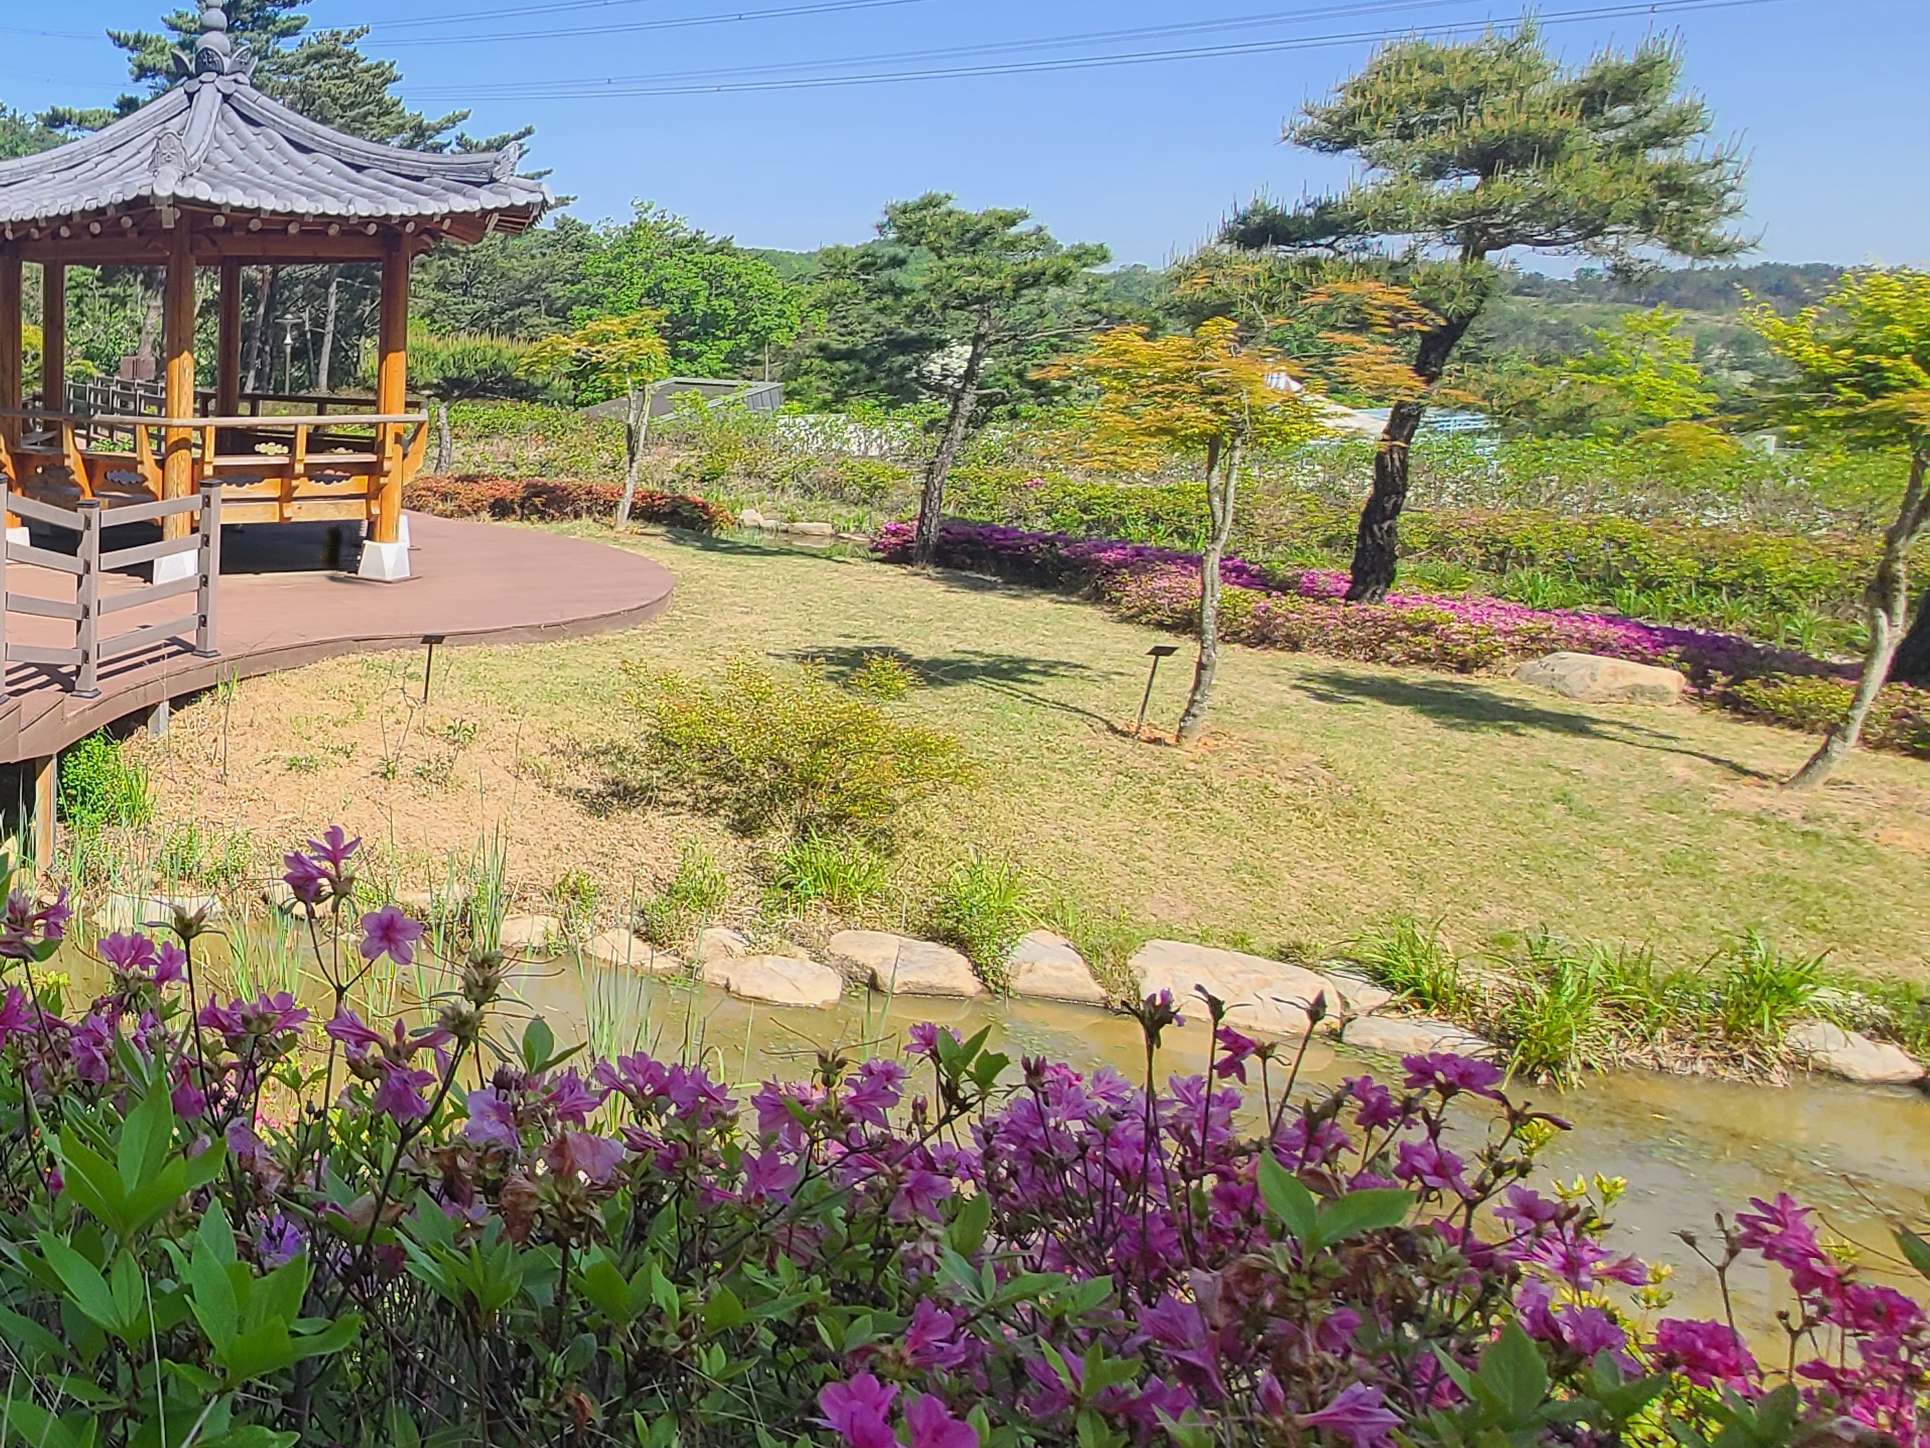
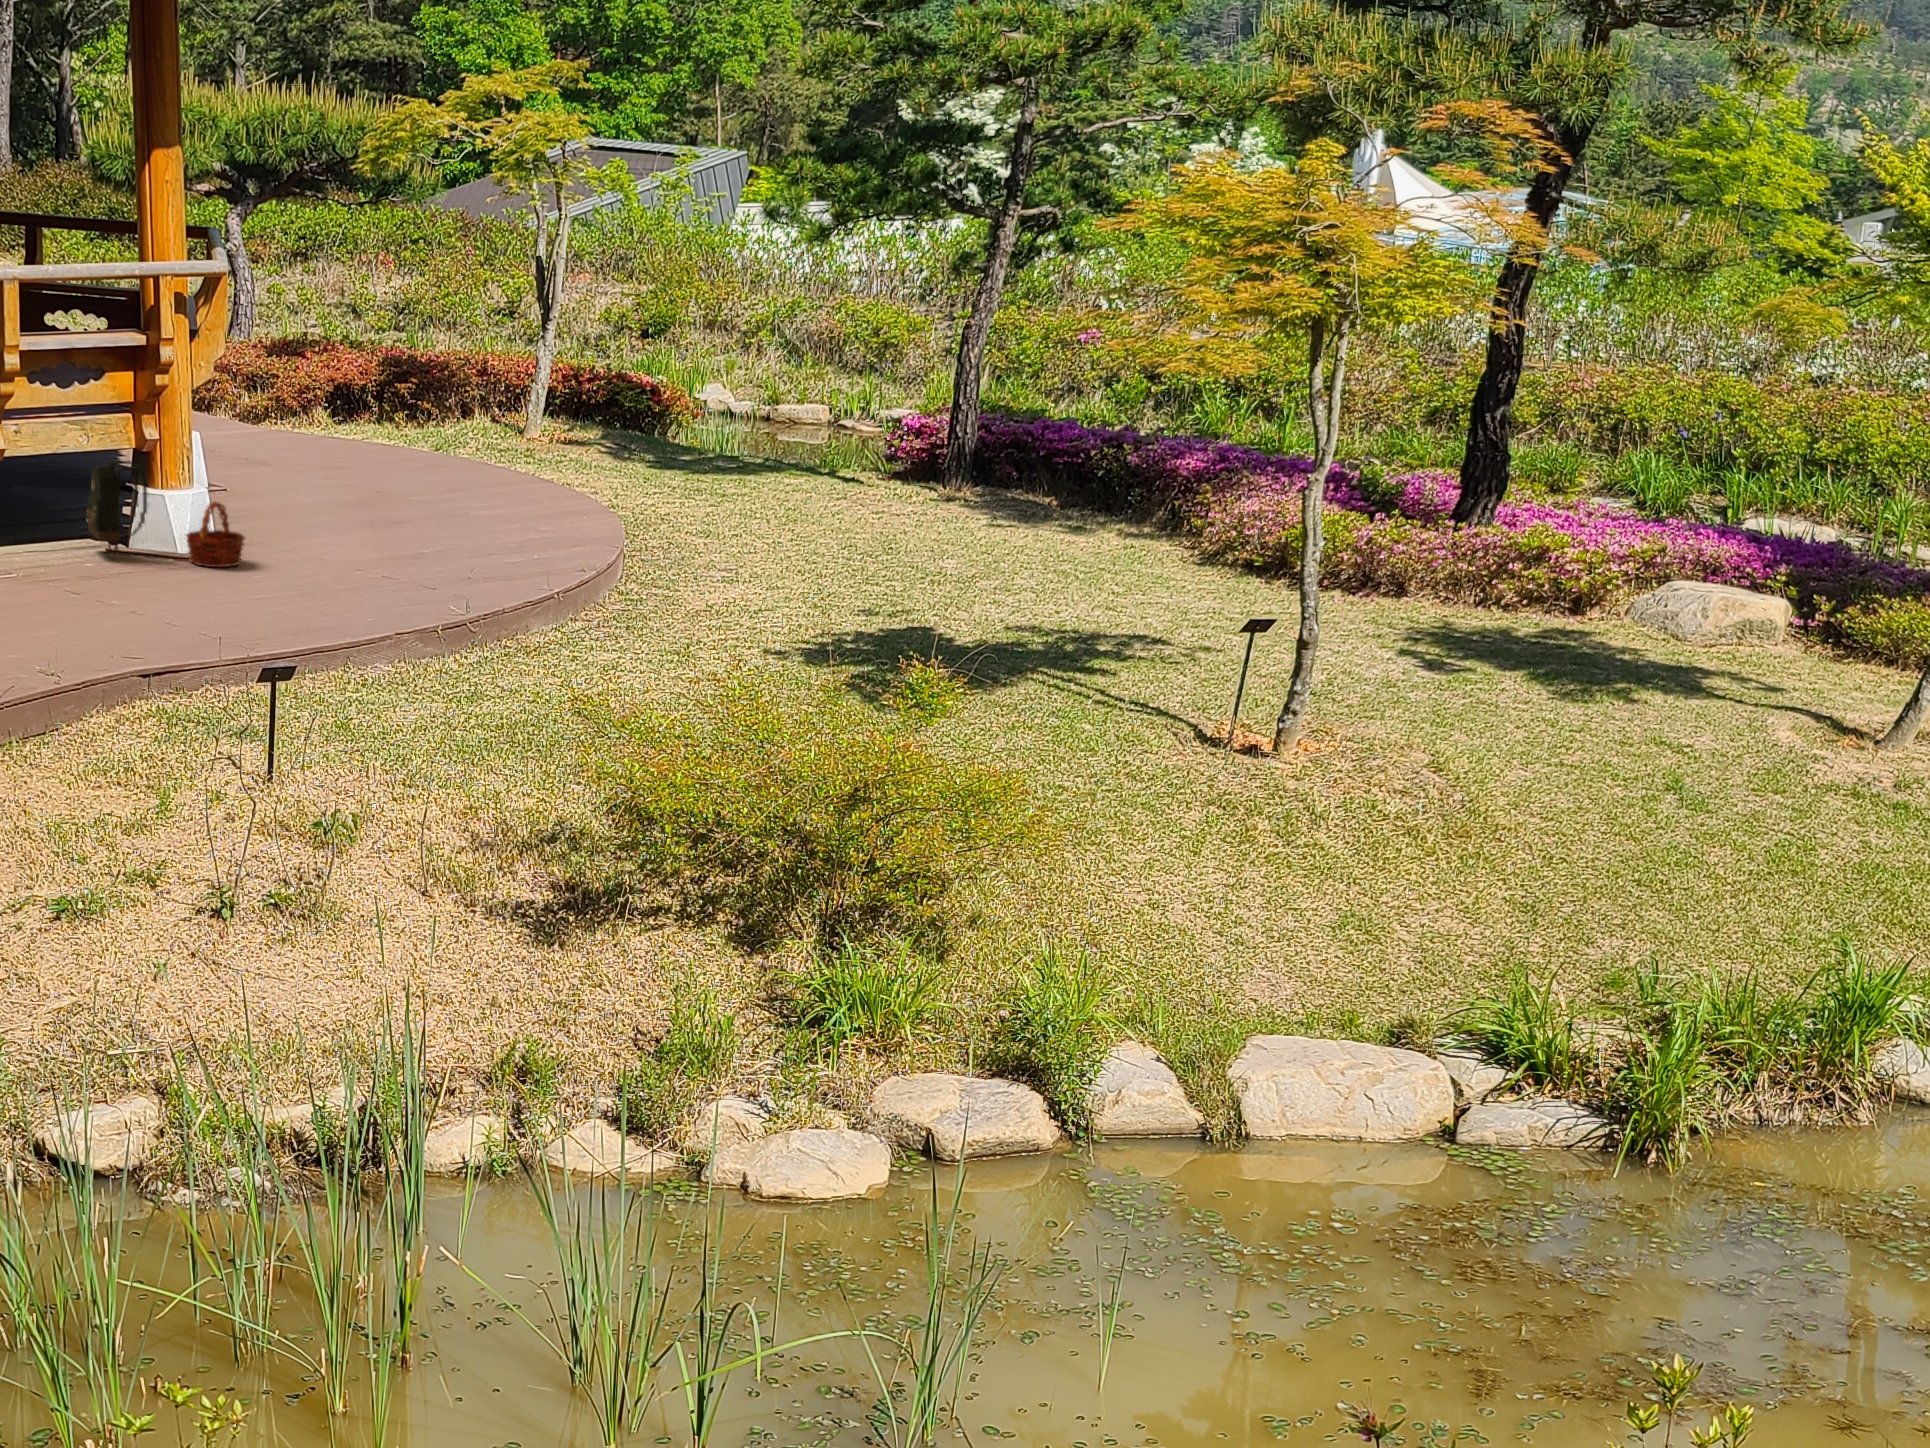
basket: none [378,549,414,588] -> present [186,502,244,567]

